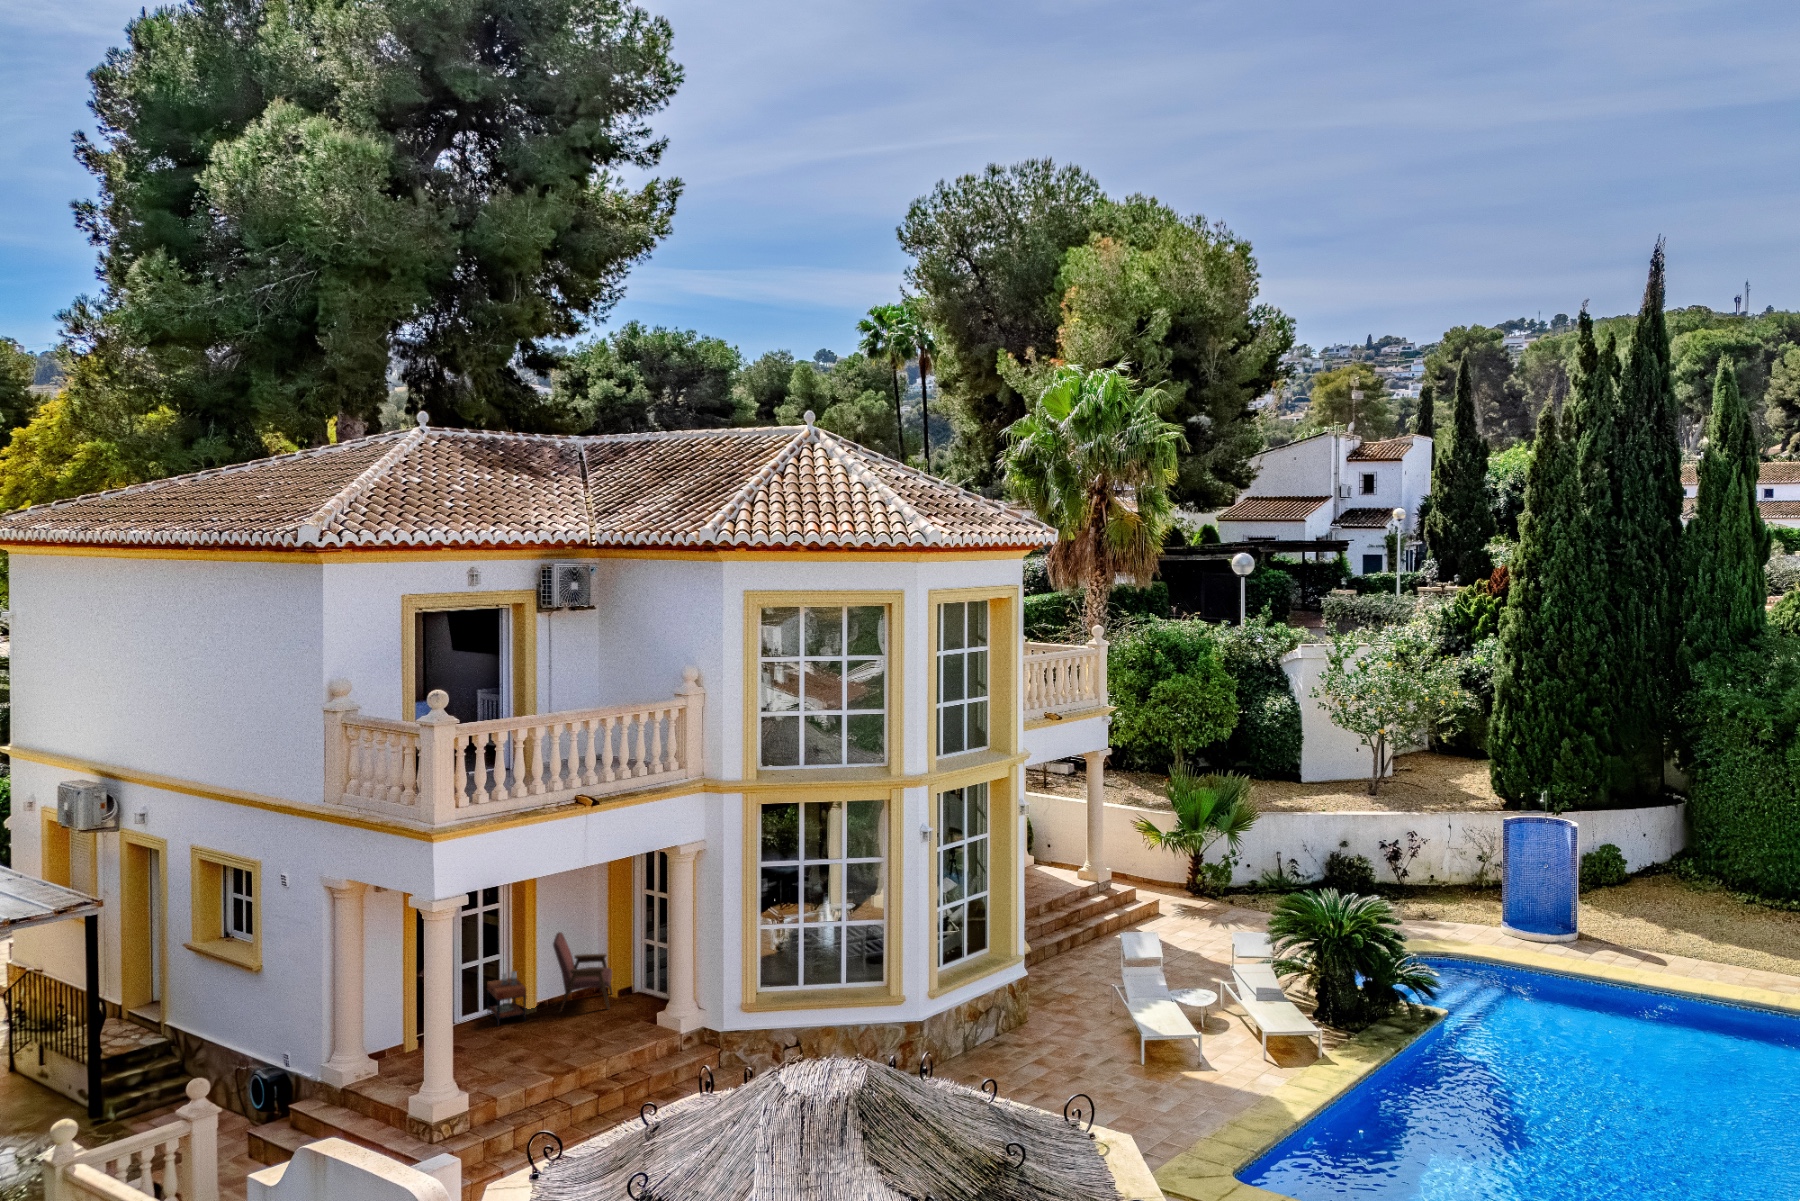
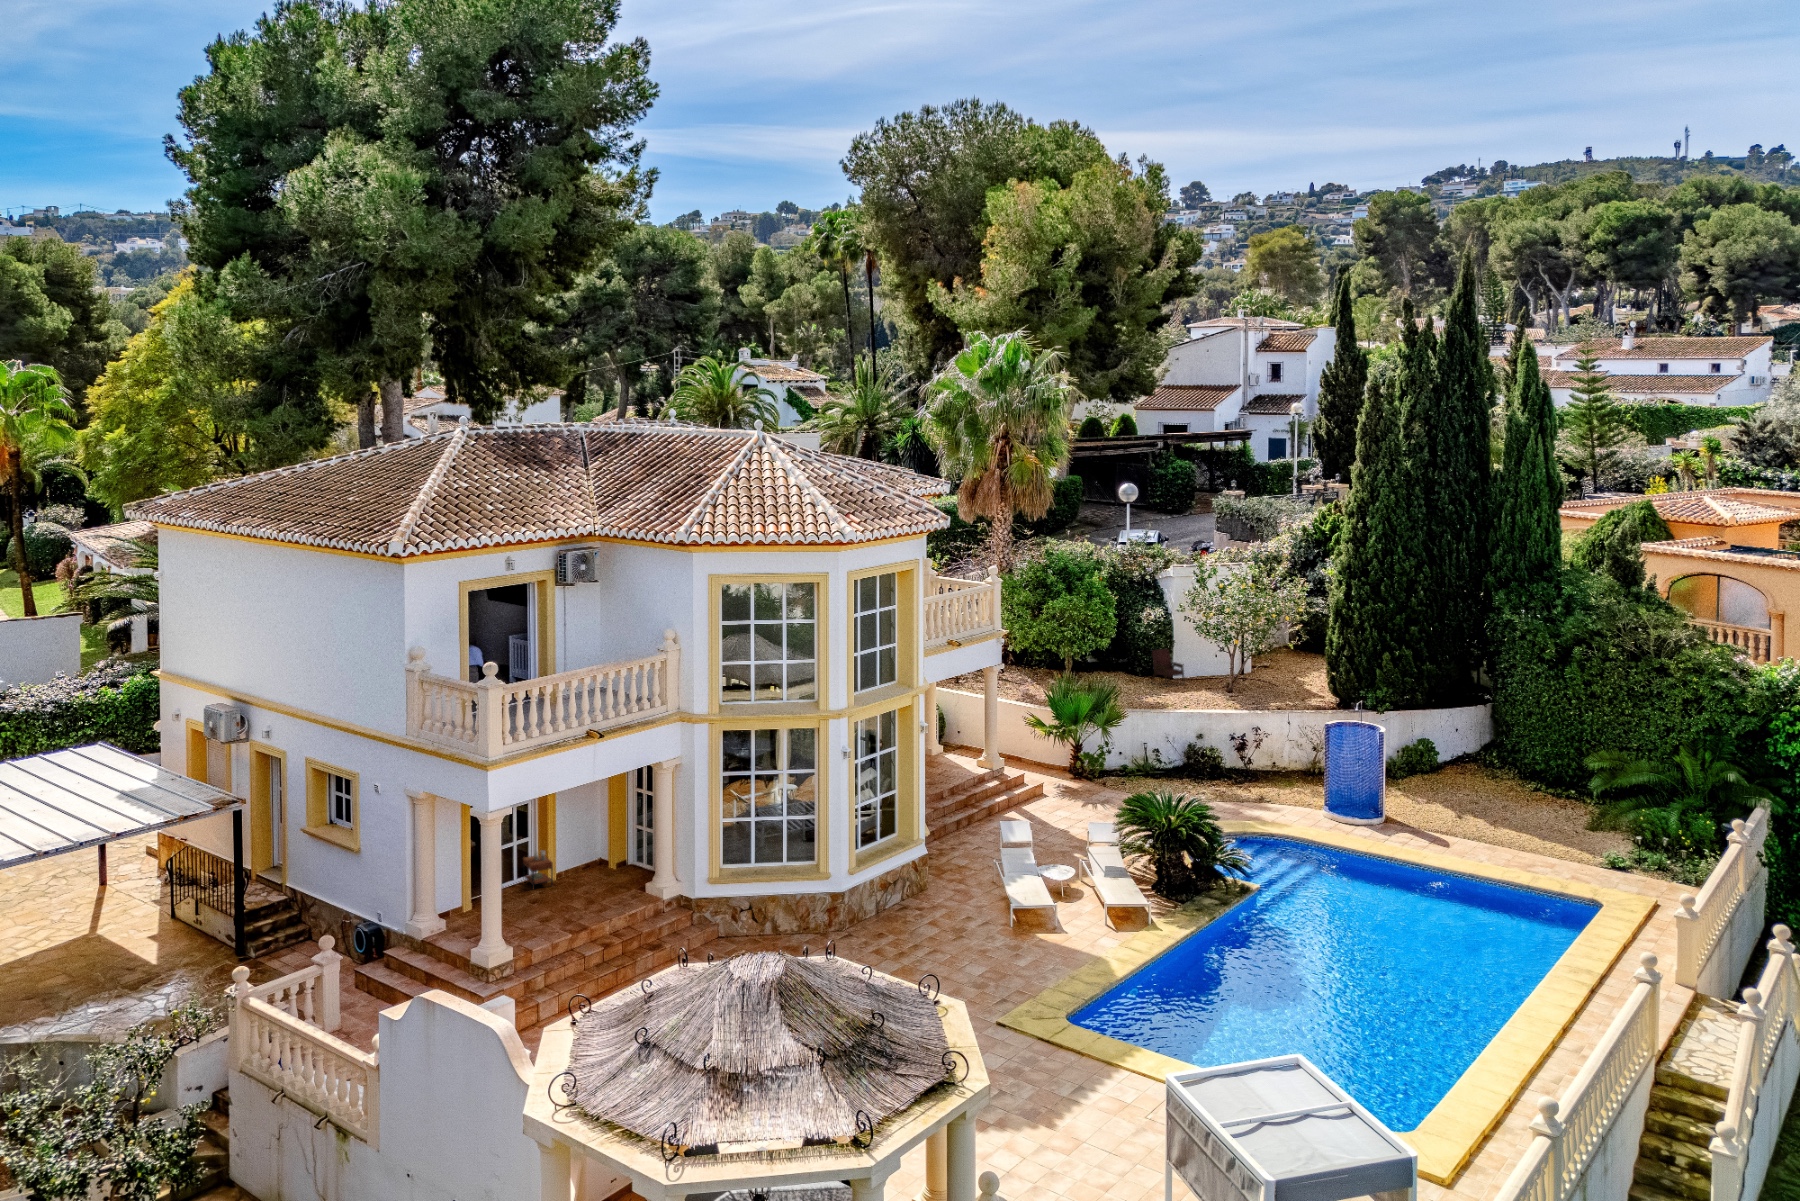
armchair: present [553,932,613,1012] -> present [1151,649,1185,686]

